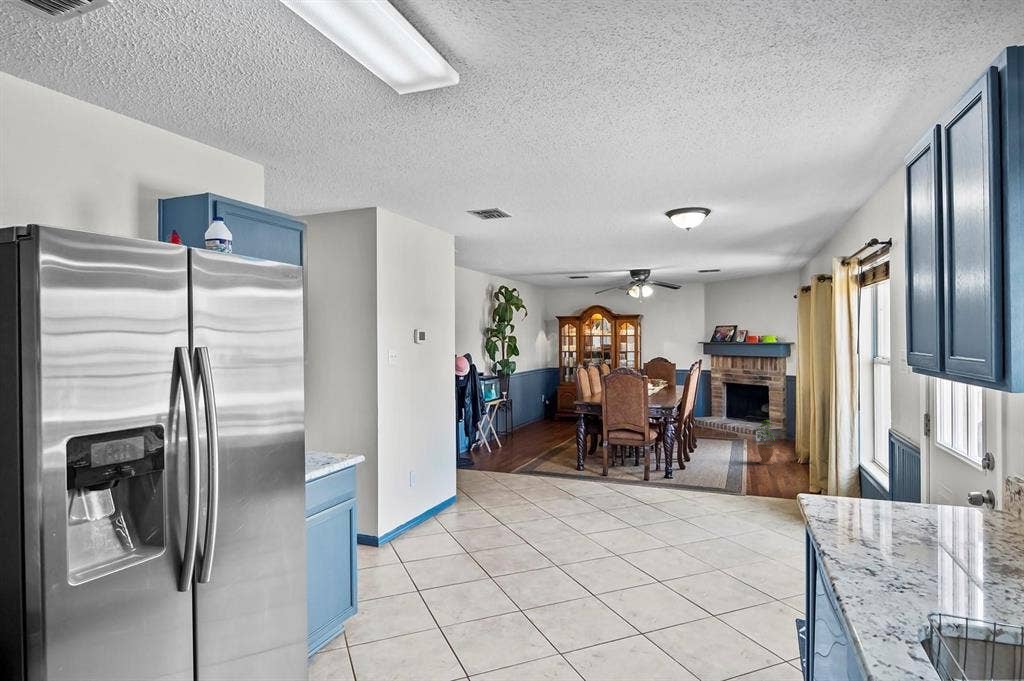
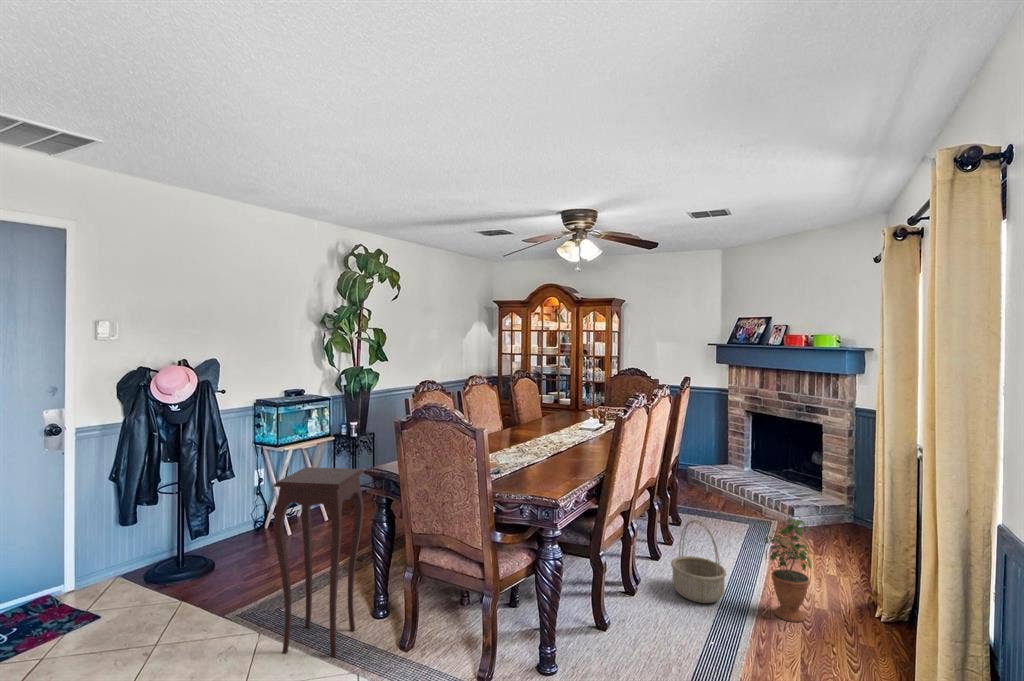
side table: none [554,400,586,479] -> present [274,467,364,657]
basket: none [709,425,736,462] -> present [671,520,726,603]

